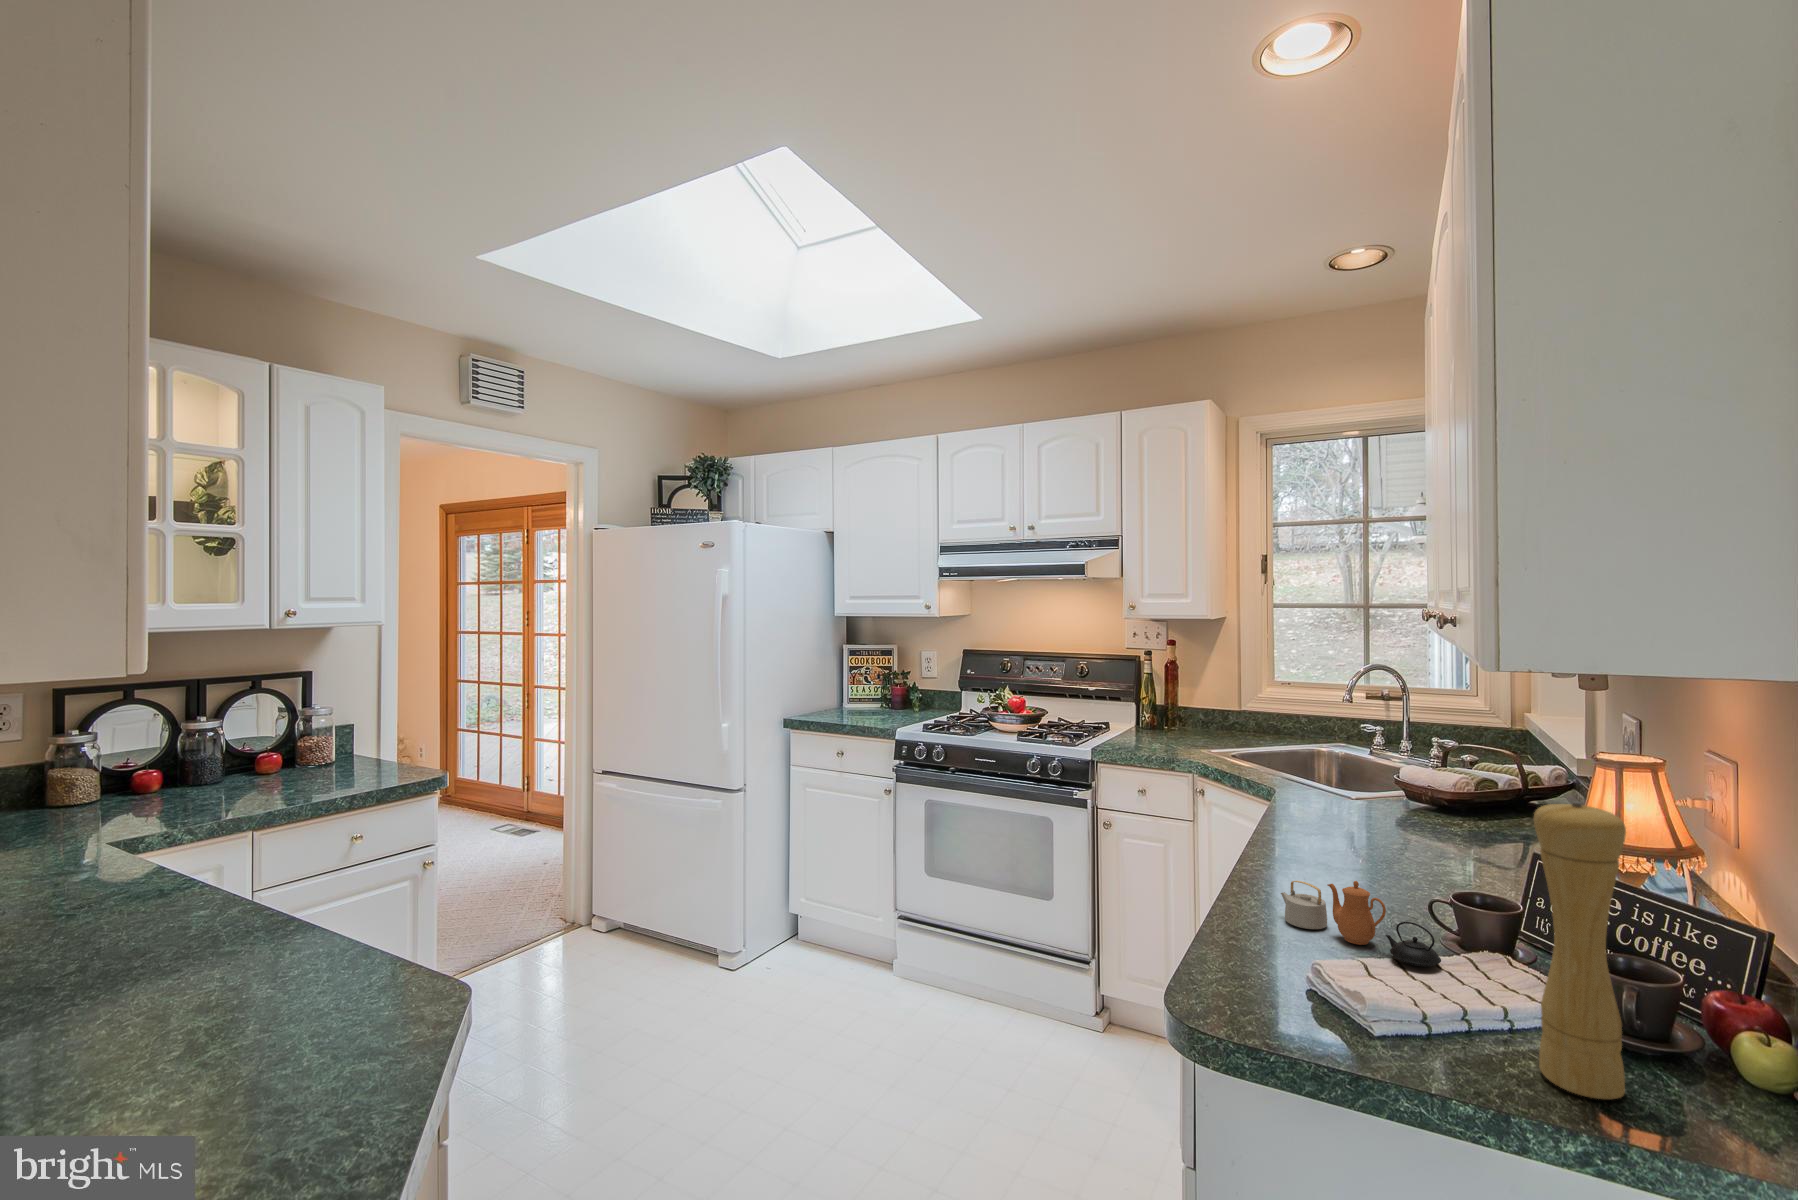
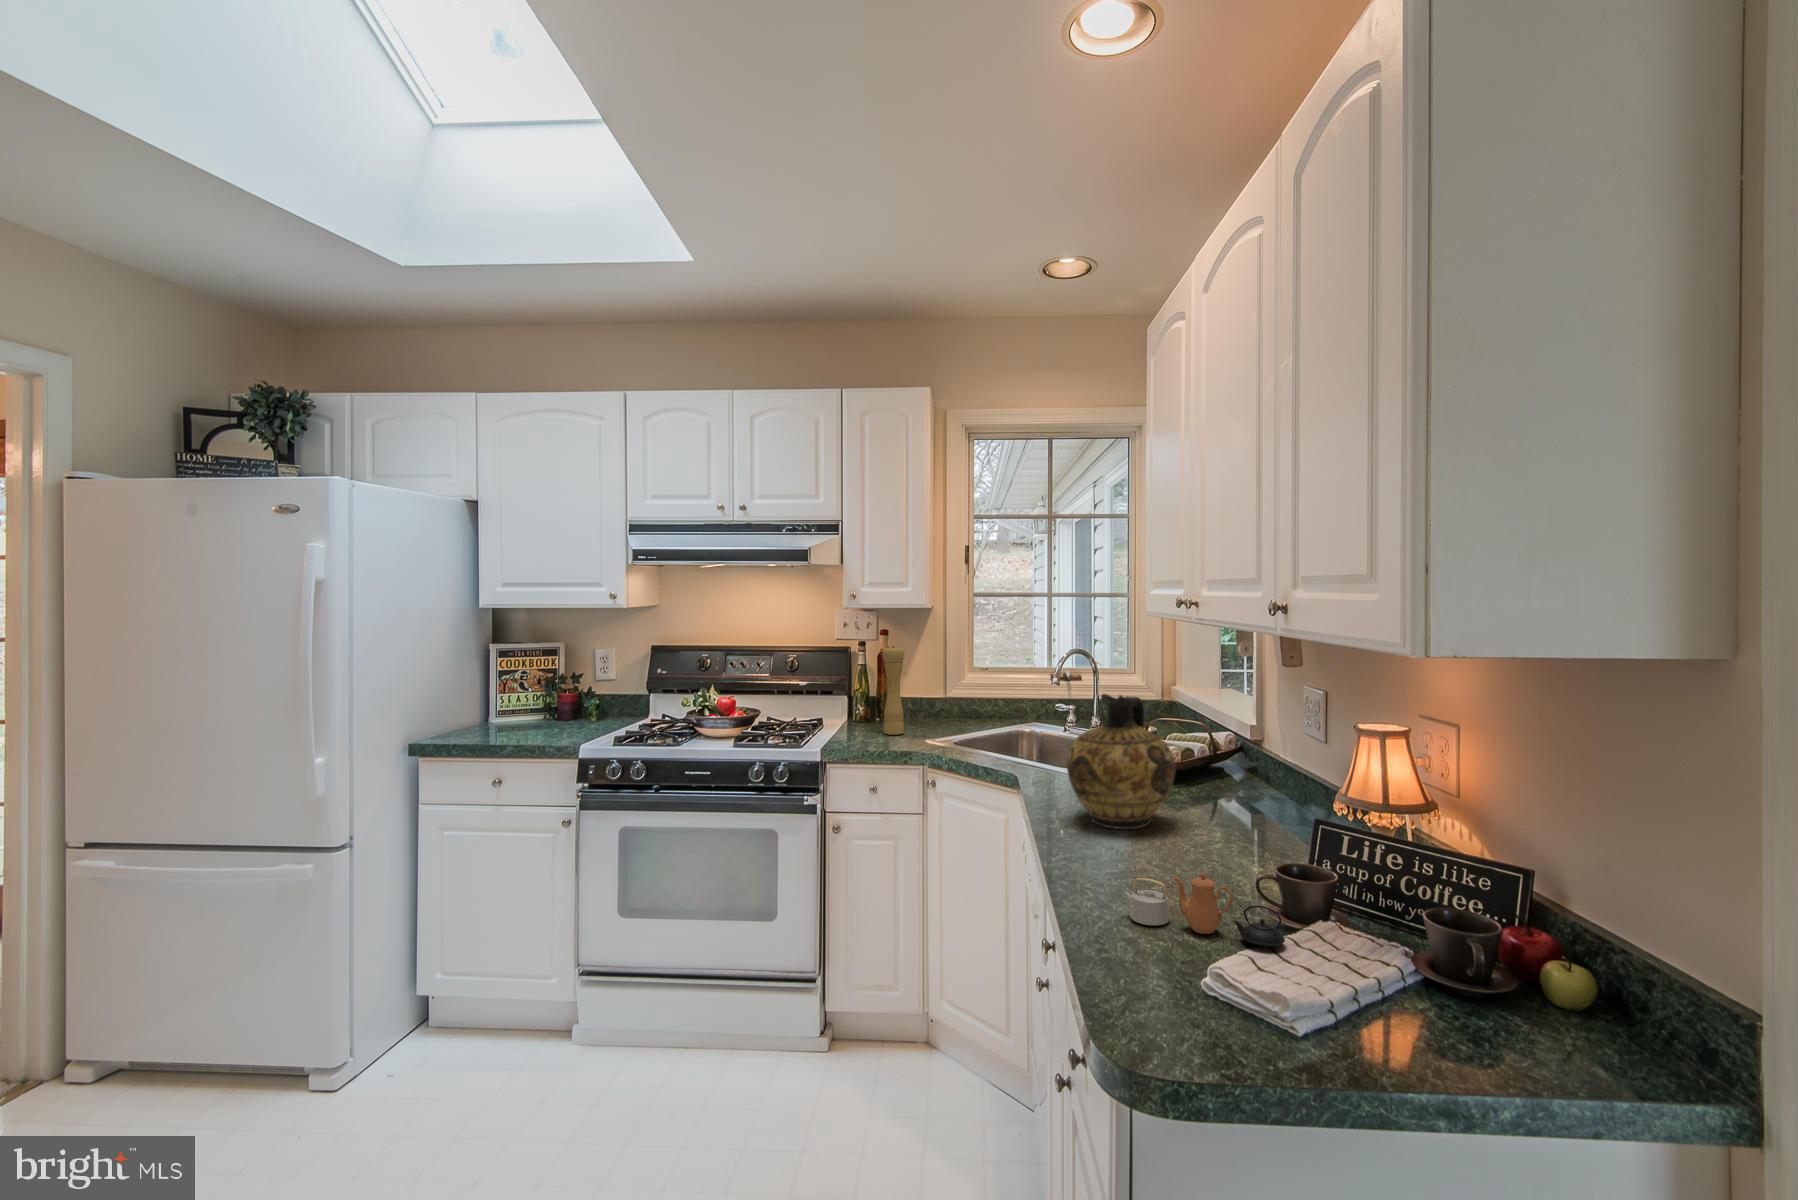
ceramic jug: none [1297,704,1423,848] -> present [1066,694,1176,829]
pepper mill: present [1534,801,1626,1099] -> present [882,646,904,735]

